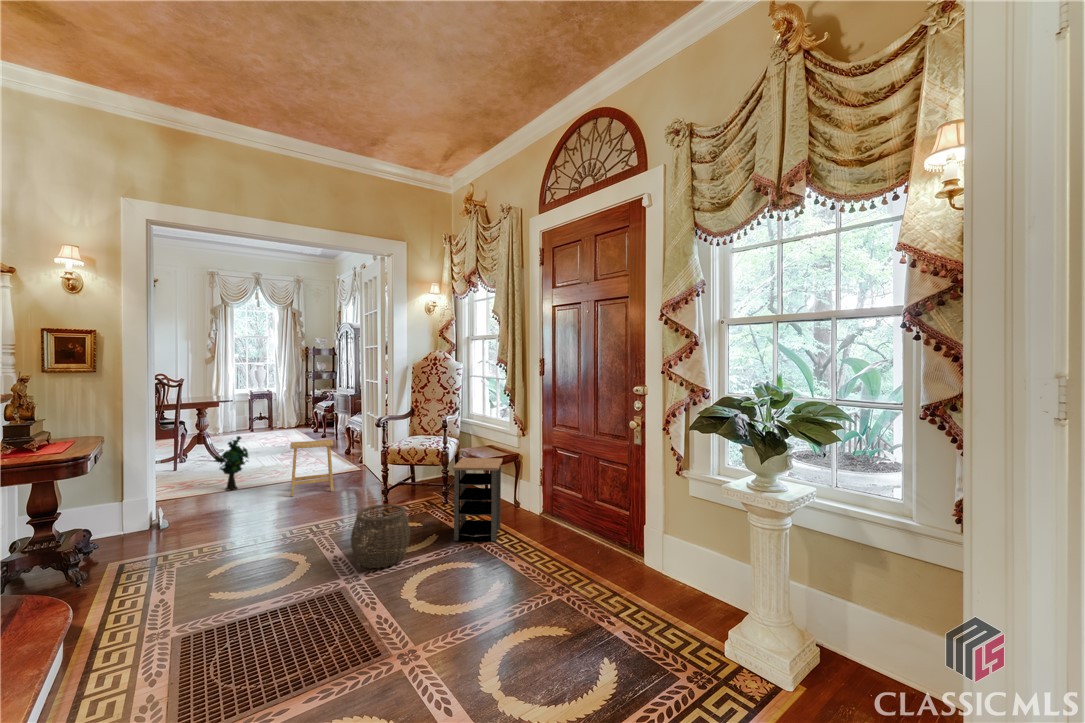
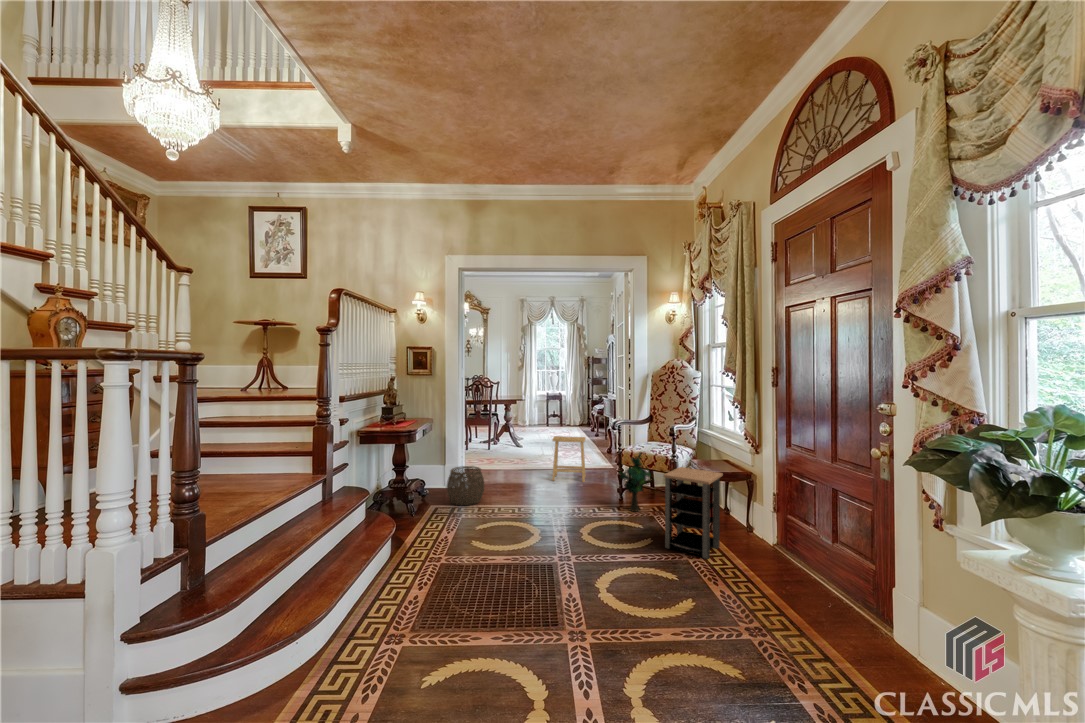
decorative plant: present [214,436,248,491] -> present [619,452,651,512]
woven basket: present [351,504,410,569] -> present [447,466,485,505]

